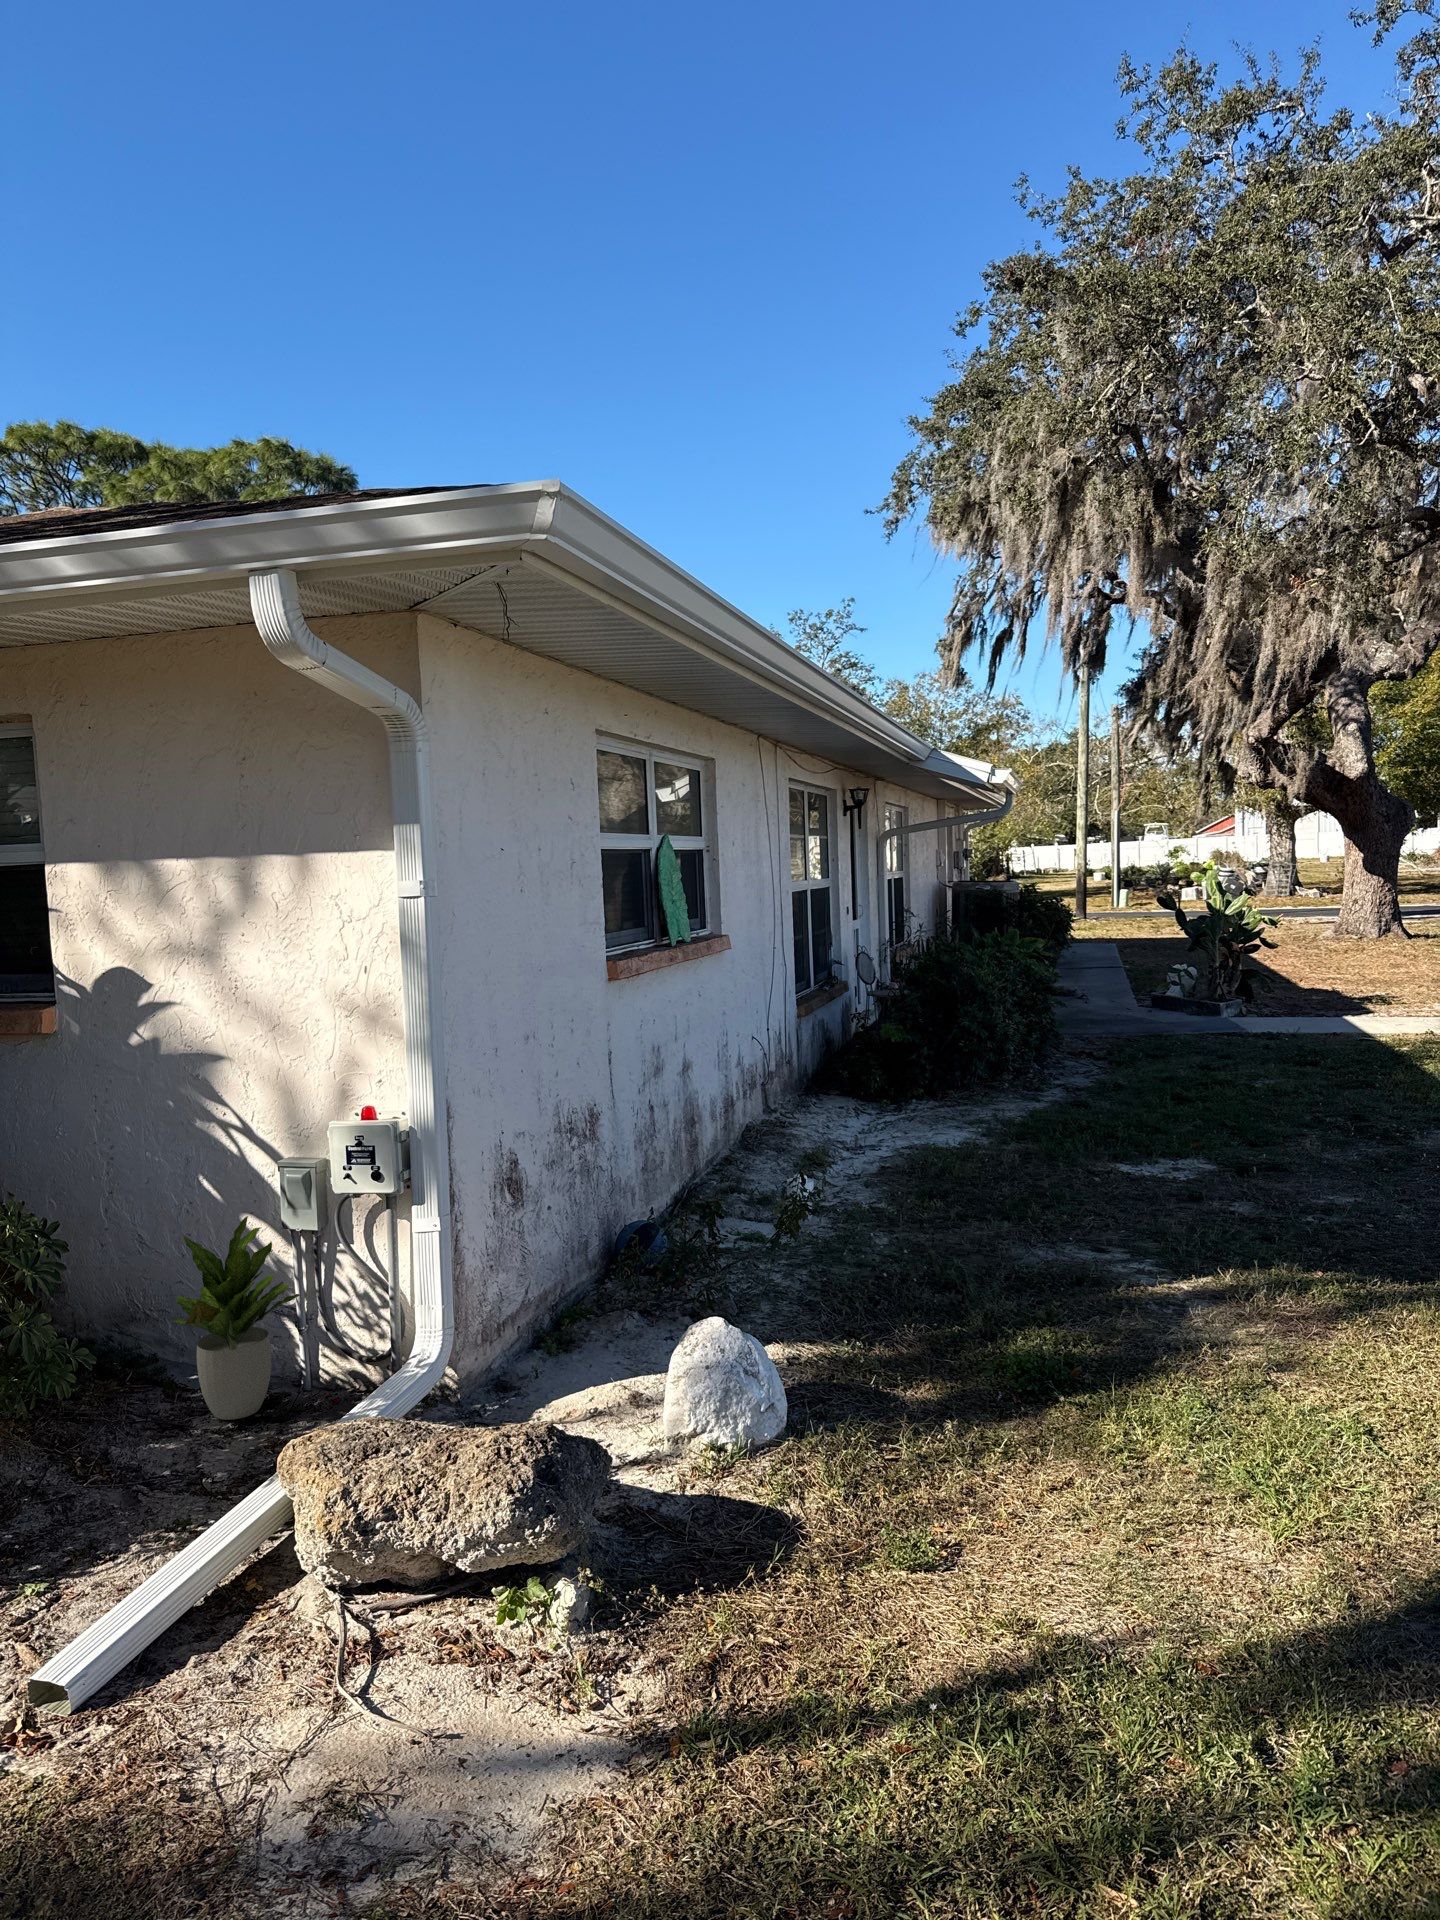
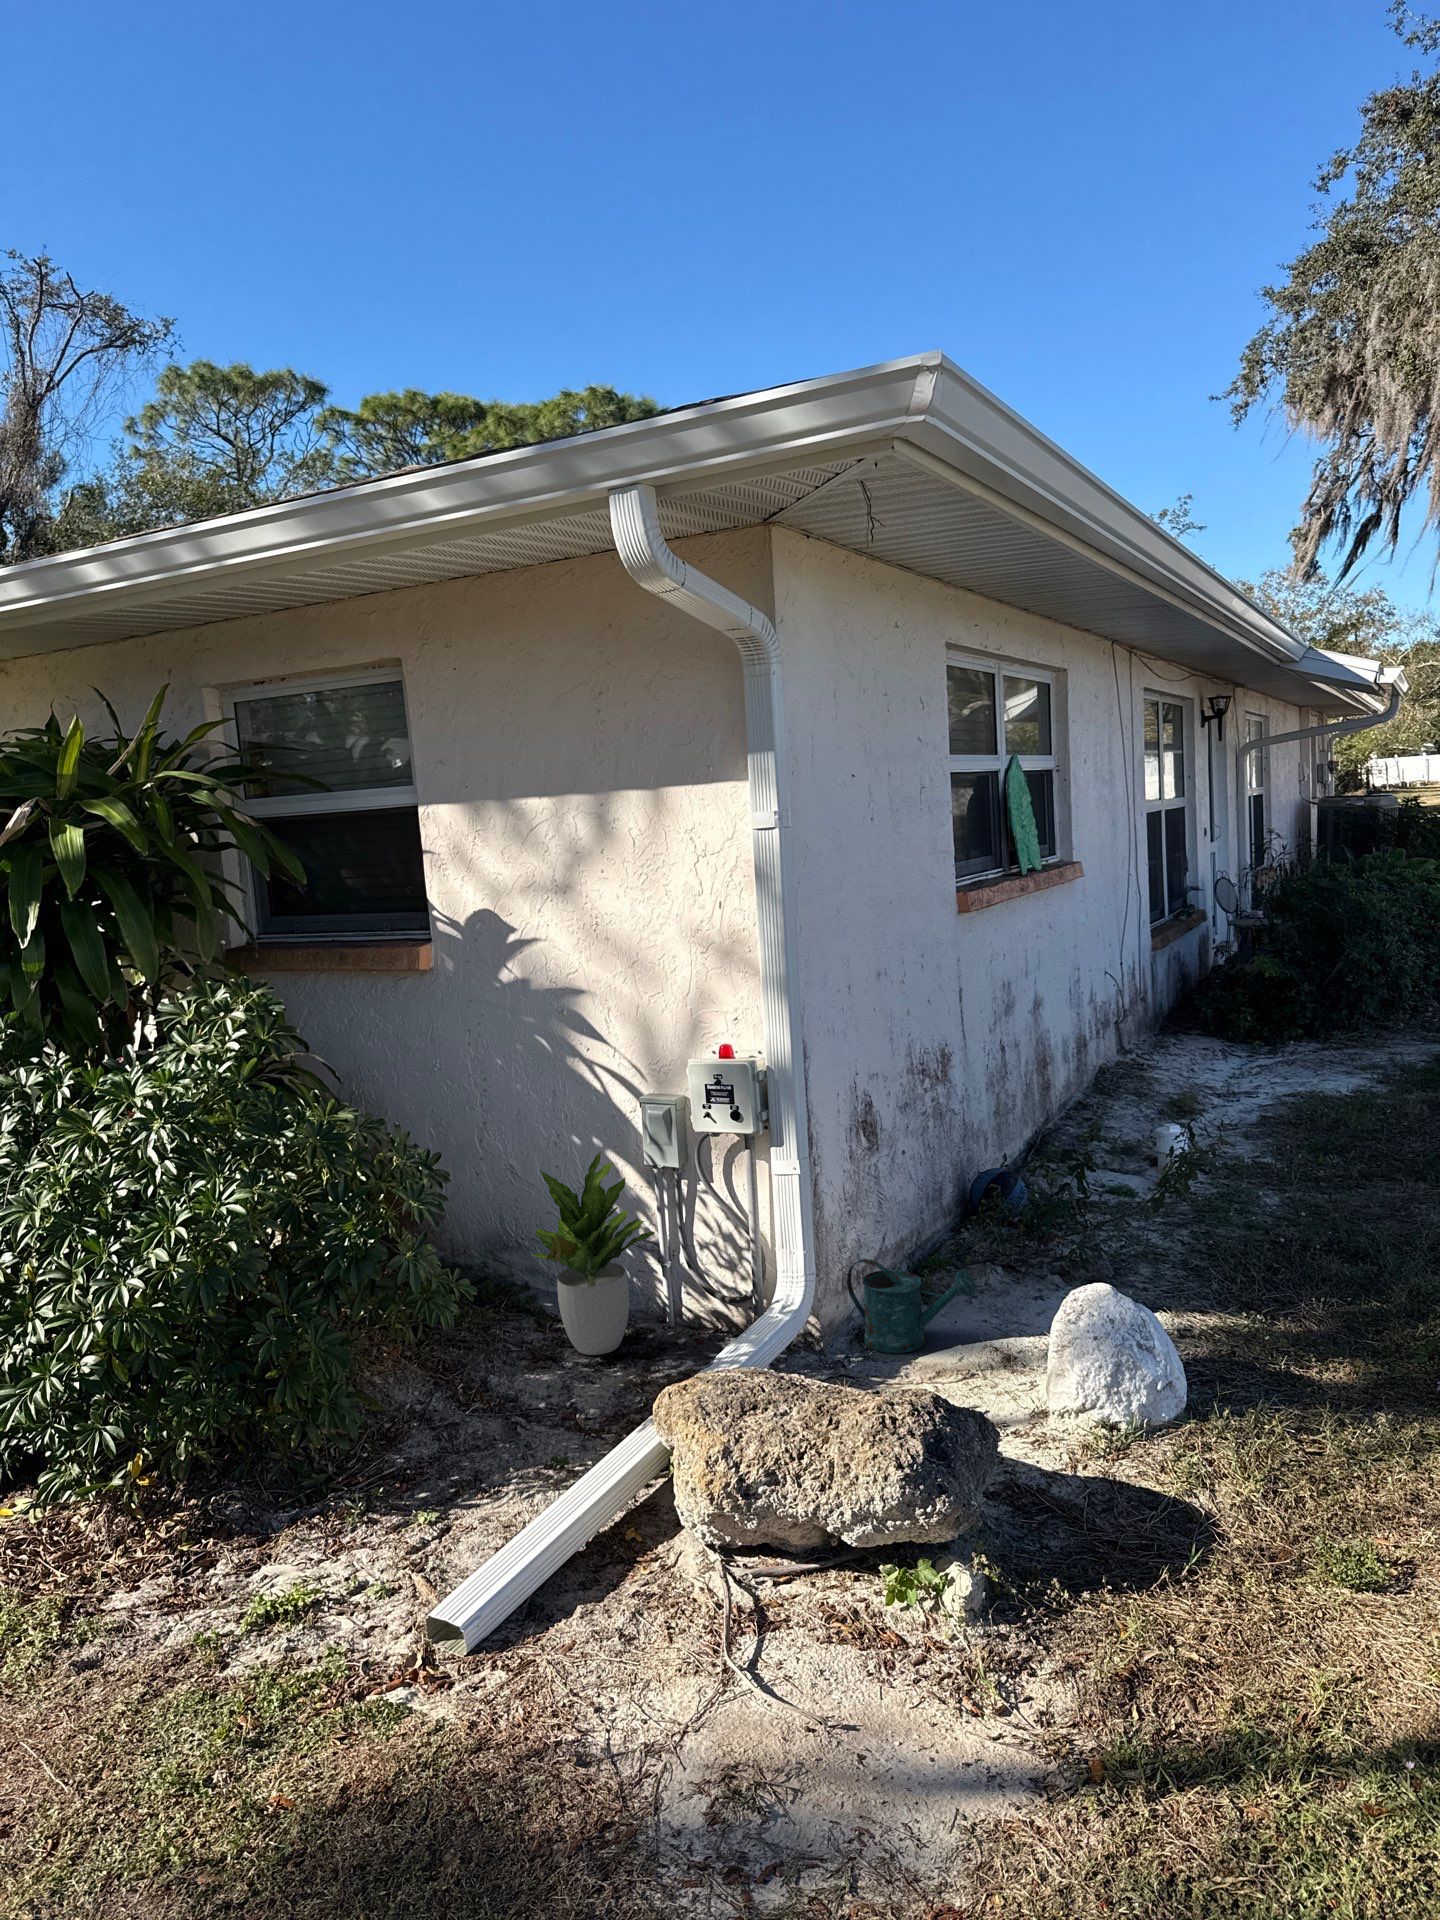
watering can: none [488,1313,606,1401] -> present [847,1259,976,1353]

